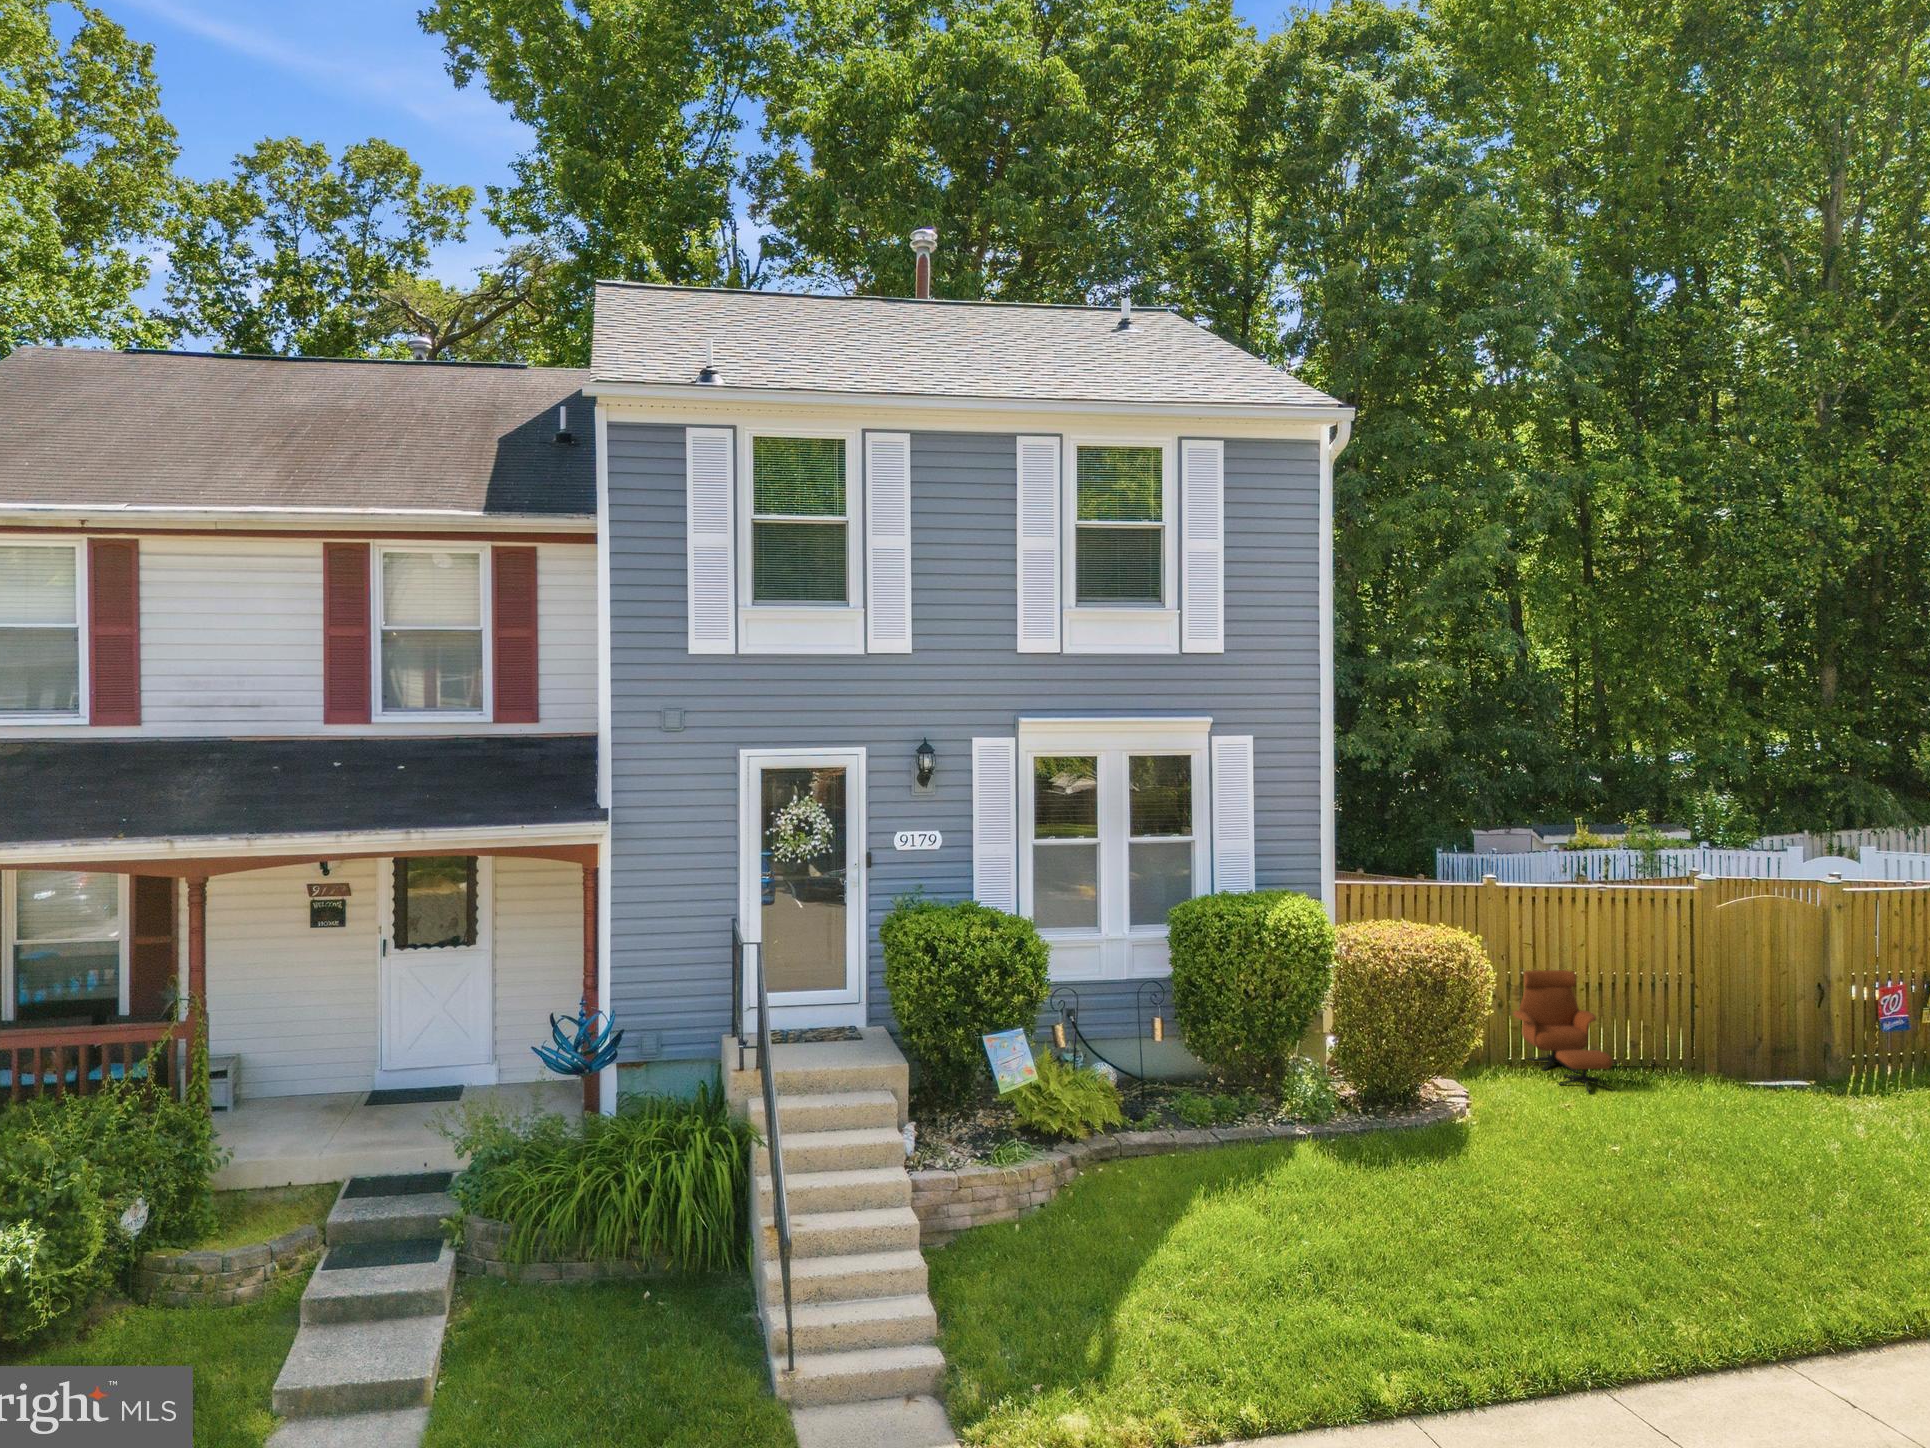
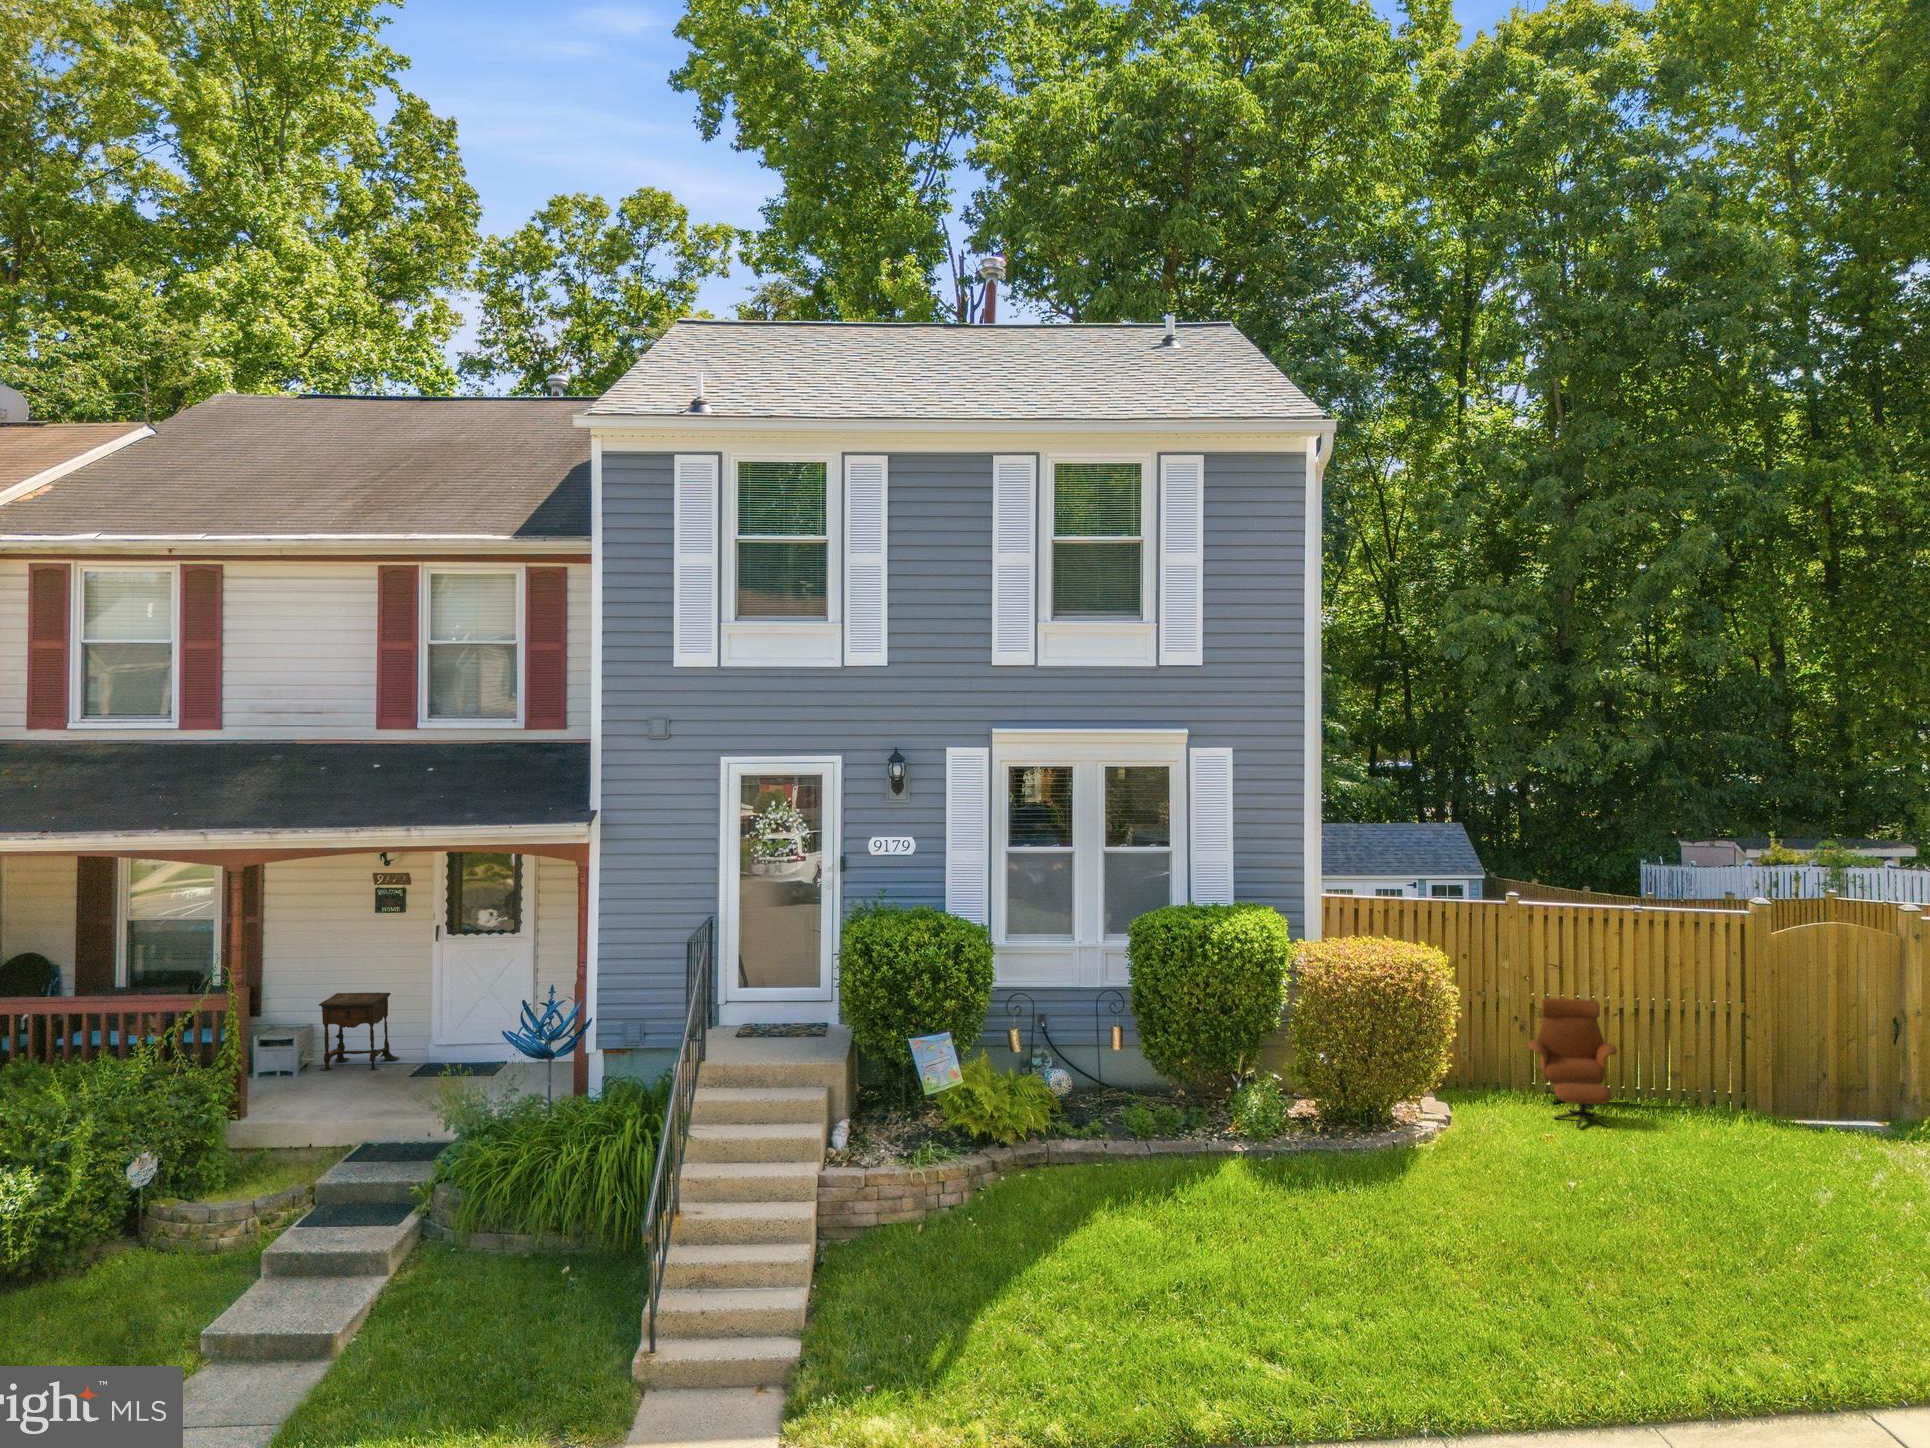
side table: none [239,1020,336,1116] -> present [319,992,399,1071]

